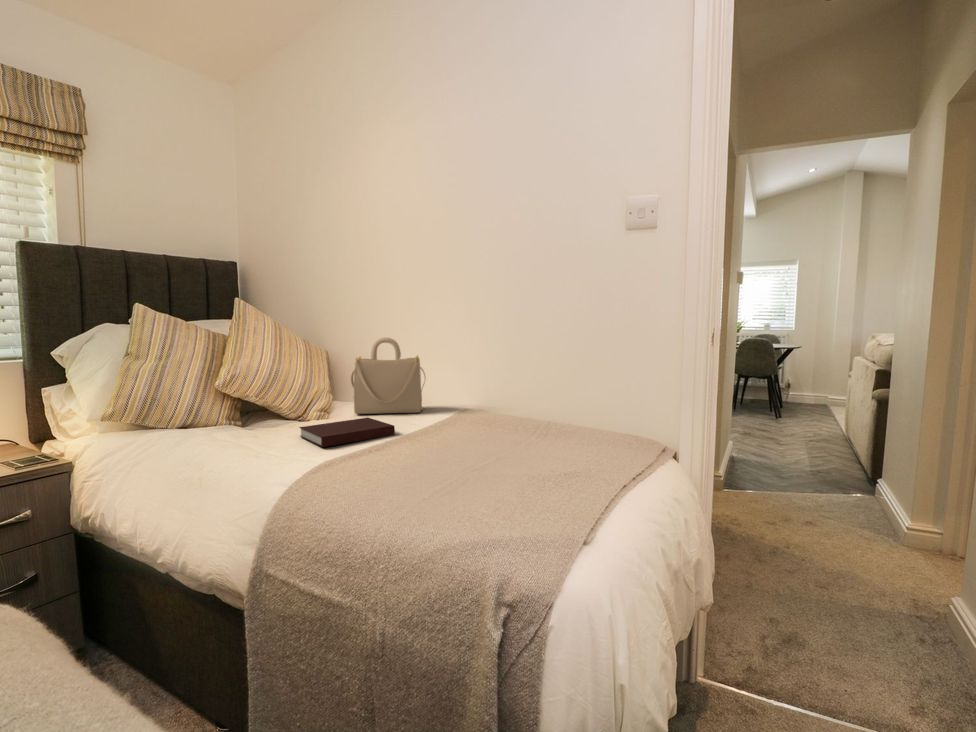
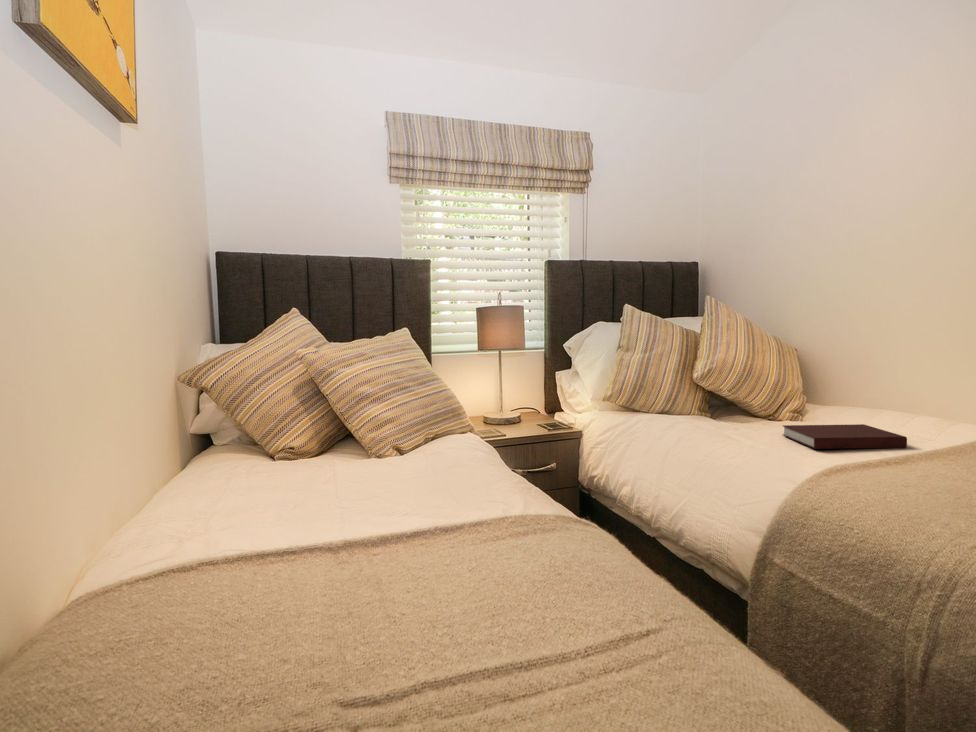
handbag: present [351,338,425,414] -> none [837,333,946,426]

